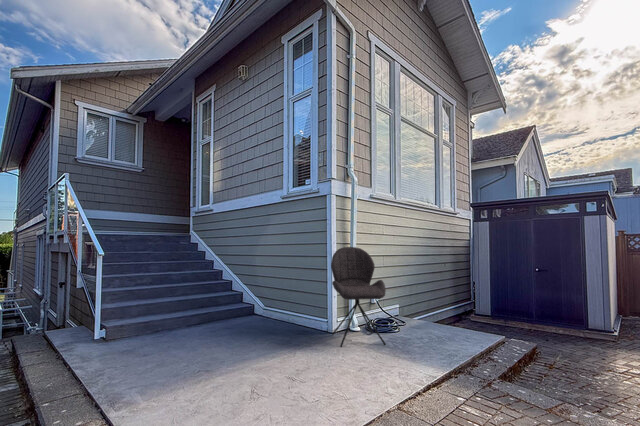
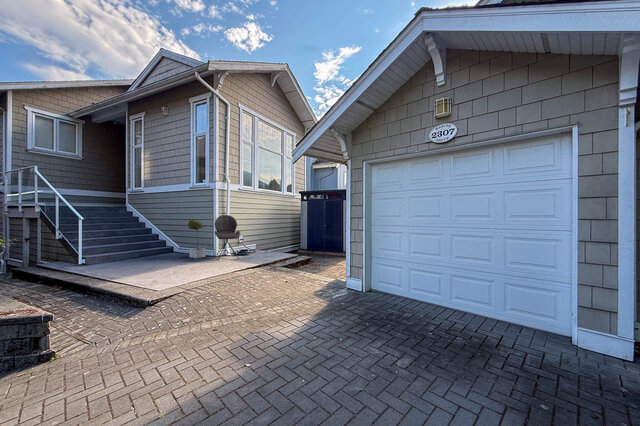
potted tree: none [279,255,312,336] -> present [188,219,205,258]

